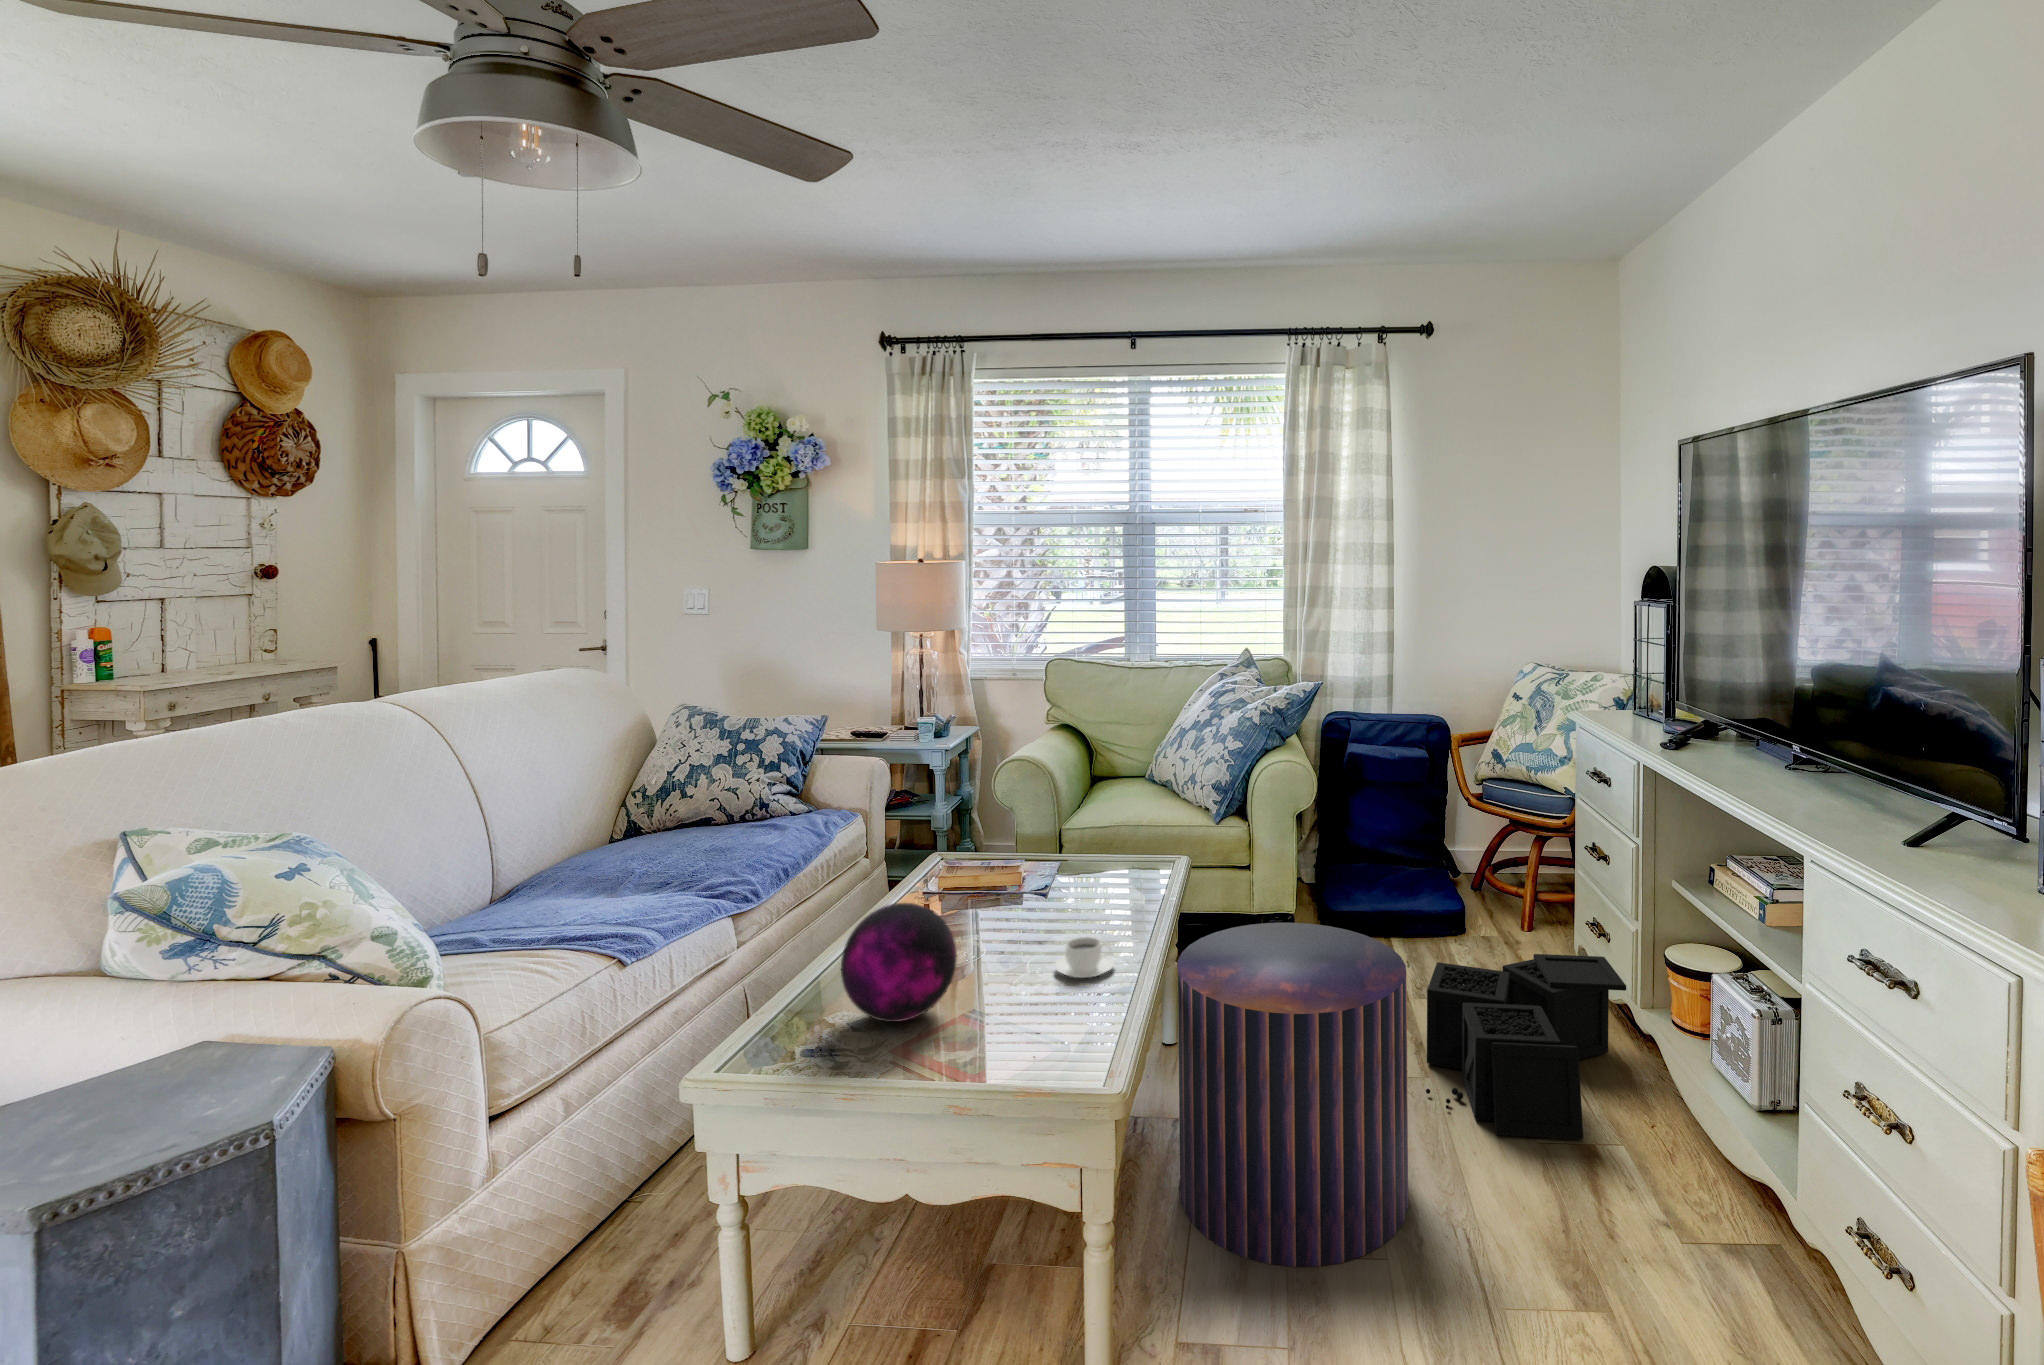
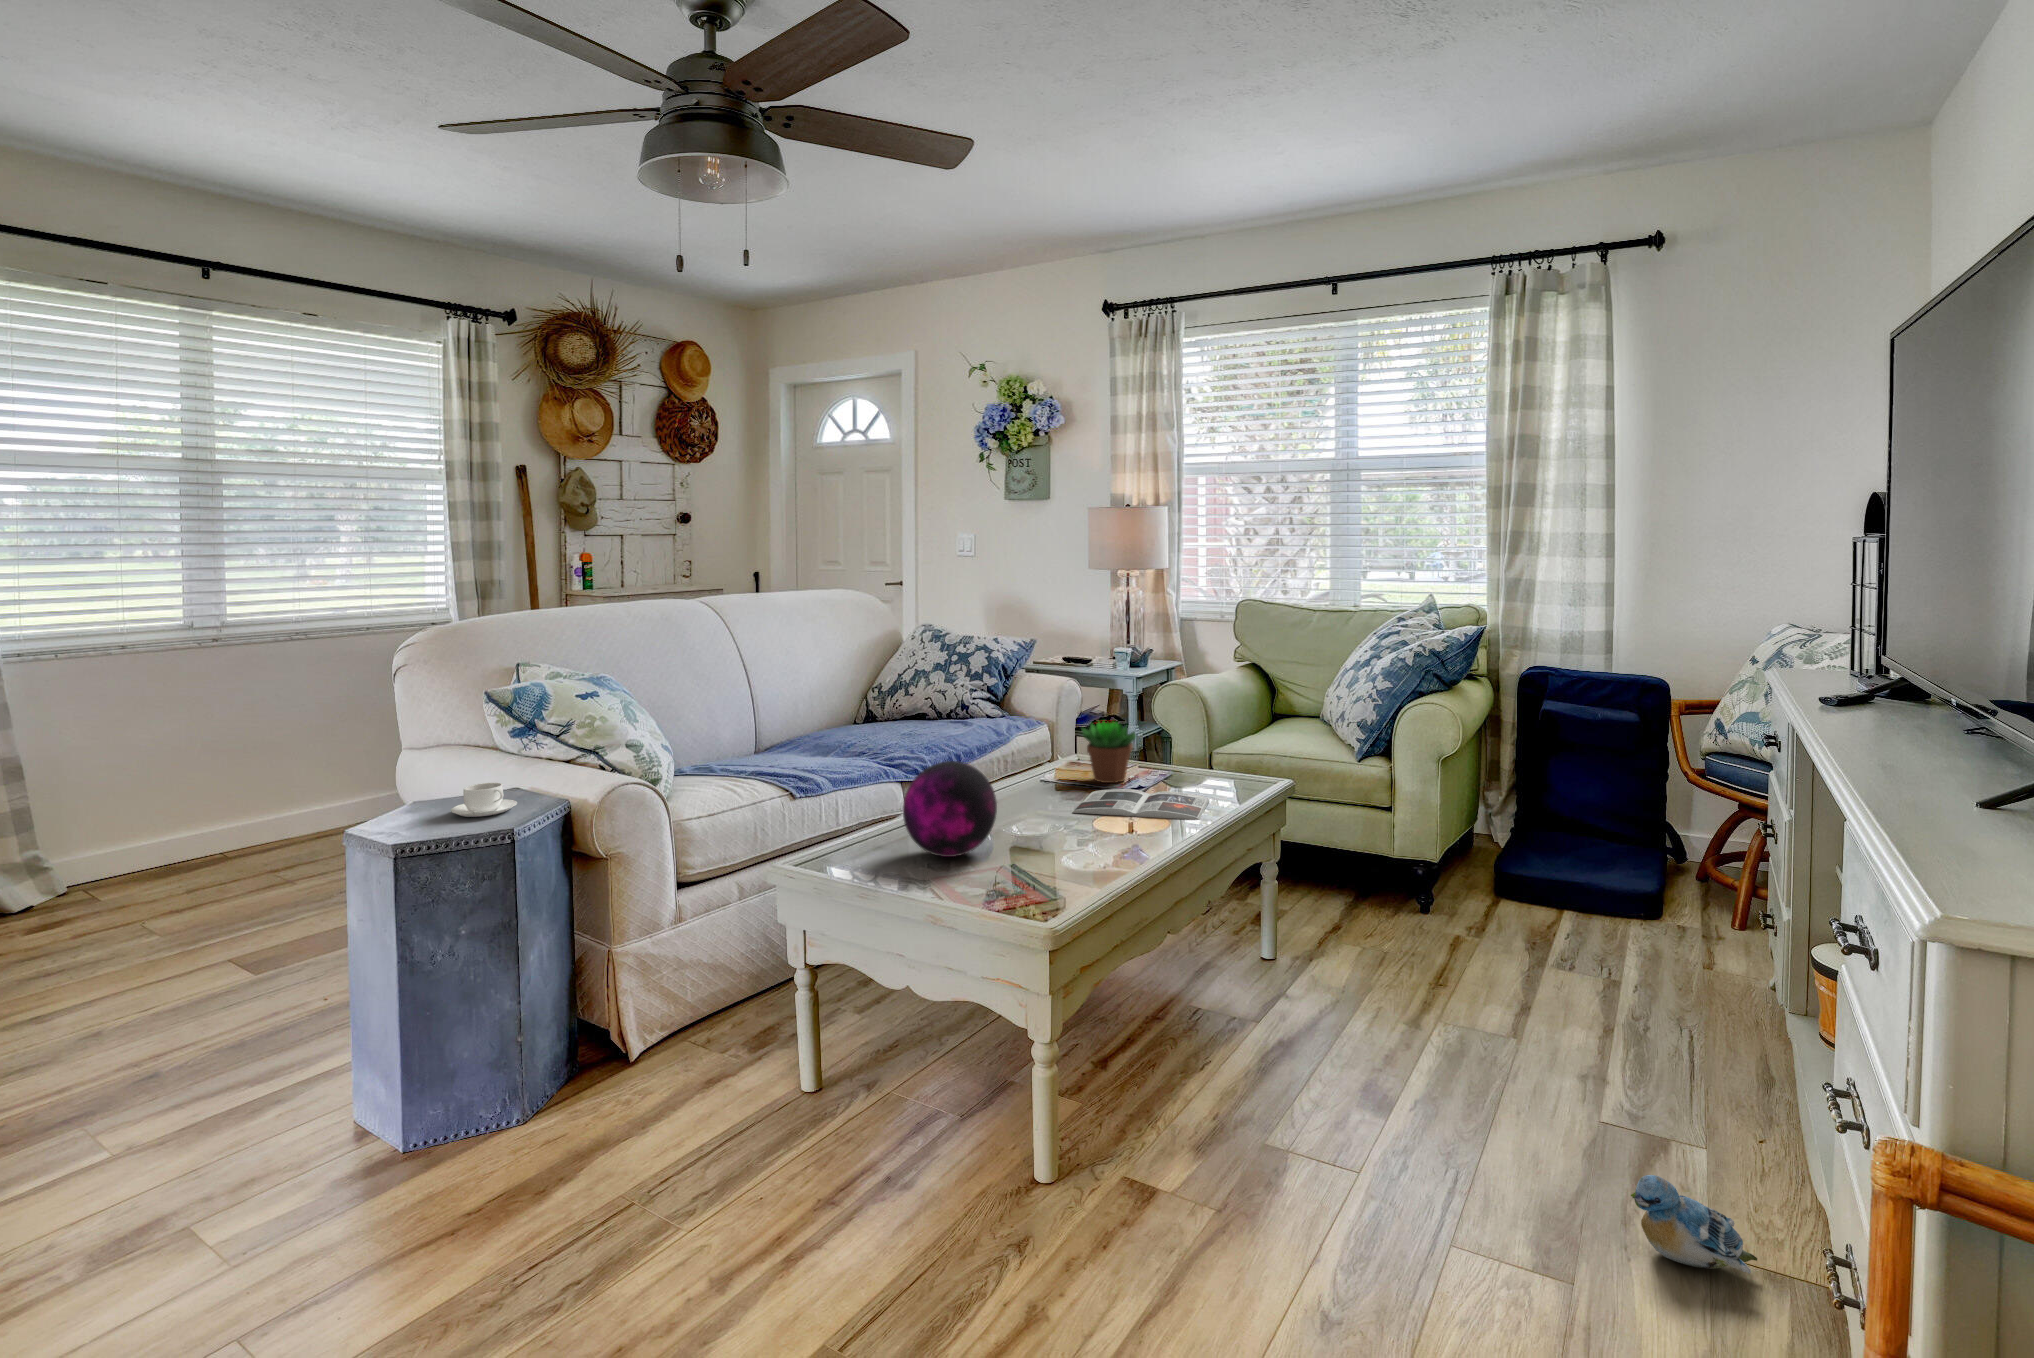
succulent plant: none [953,812,1018,884] -> present [1082,721,1136,783]
magazine: none [987,887,1130,931] -> present [1073,789,1209,820]
pouf: present [1178,923,1408,1267] -> none [1192,836,1422,1156]
coffee cup: present [1055,937,1115,978] -> present [450,783,517,817]
storage bin: present [1426,954,1626,1139] -> none [1500,923,1776,1125]
plush toy: none [1634,1200,1734,1273] -> present [1631,1175,1757,1274]

